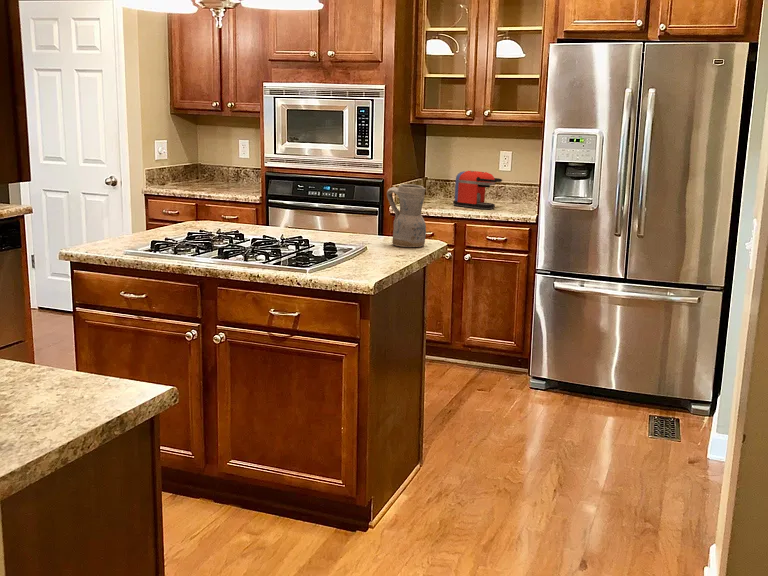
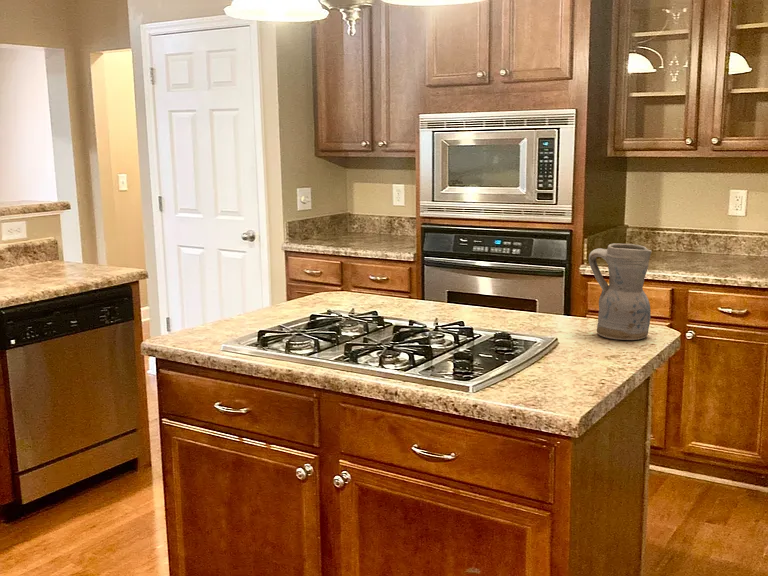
coffee maker: present [453,171,502,209] -> none [667,217,739,269]

